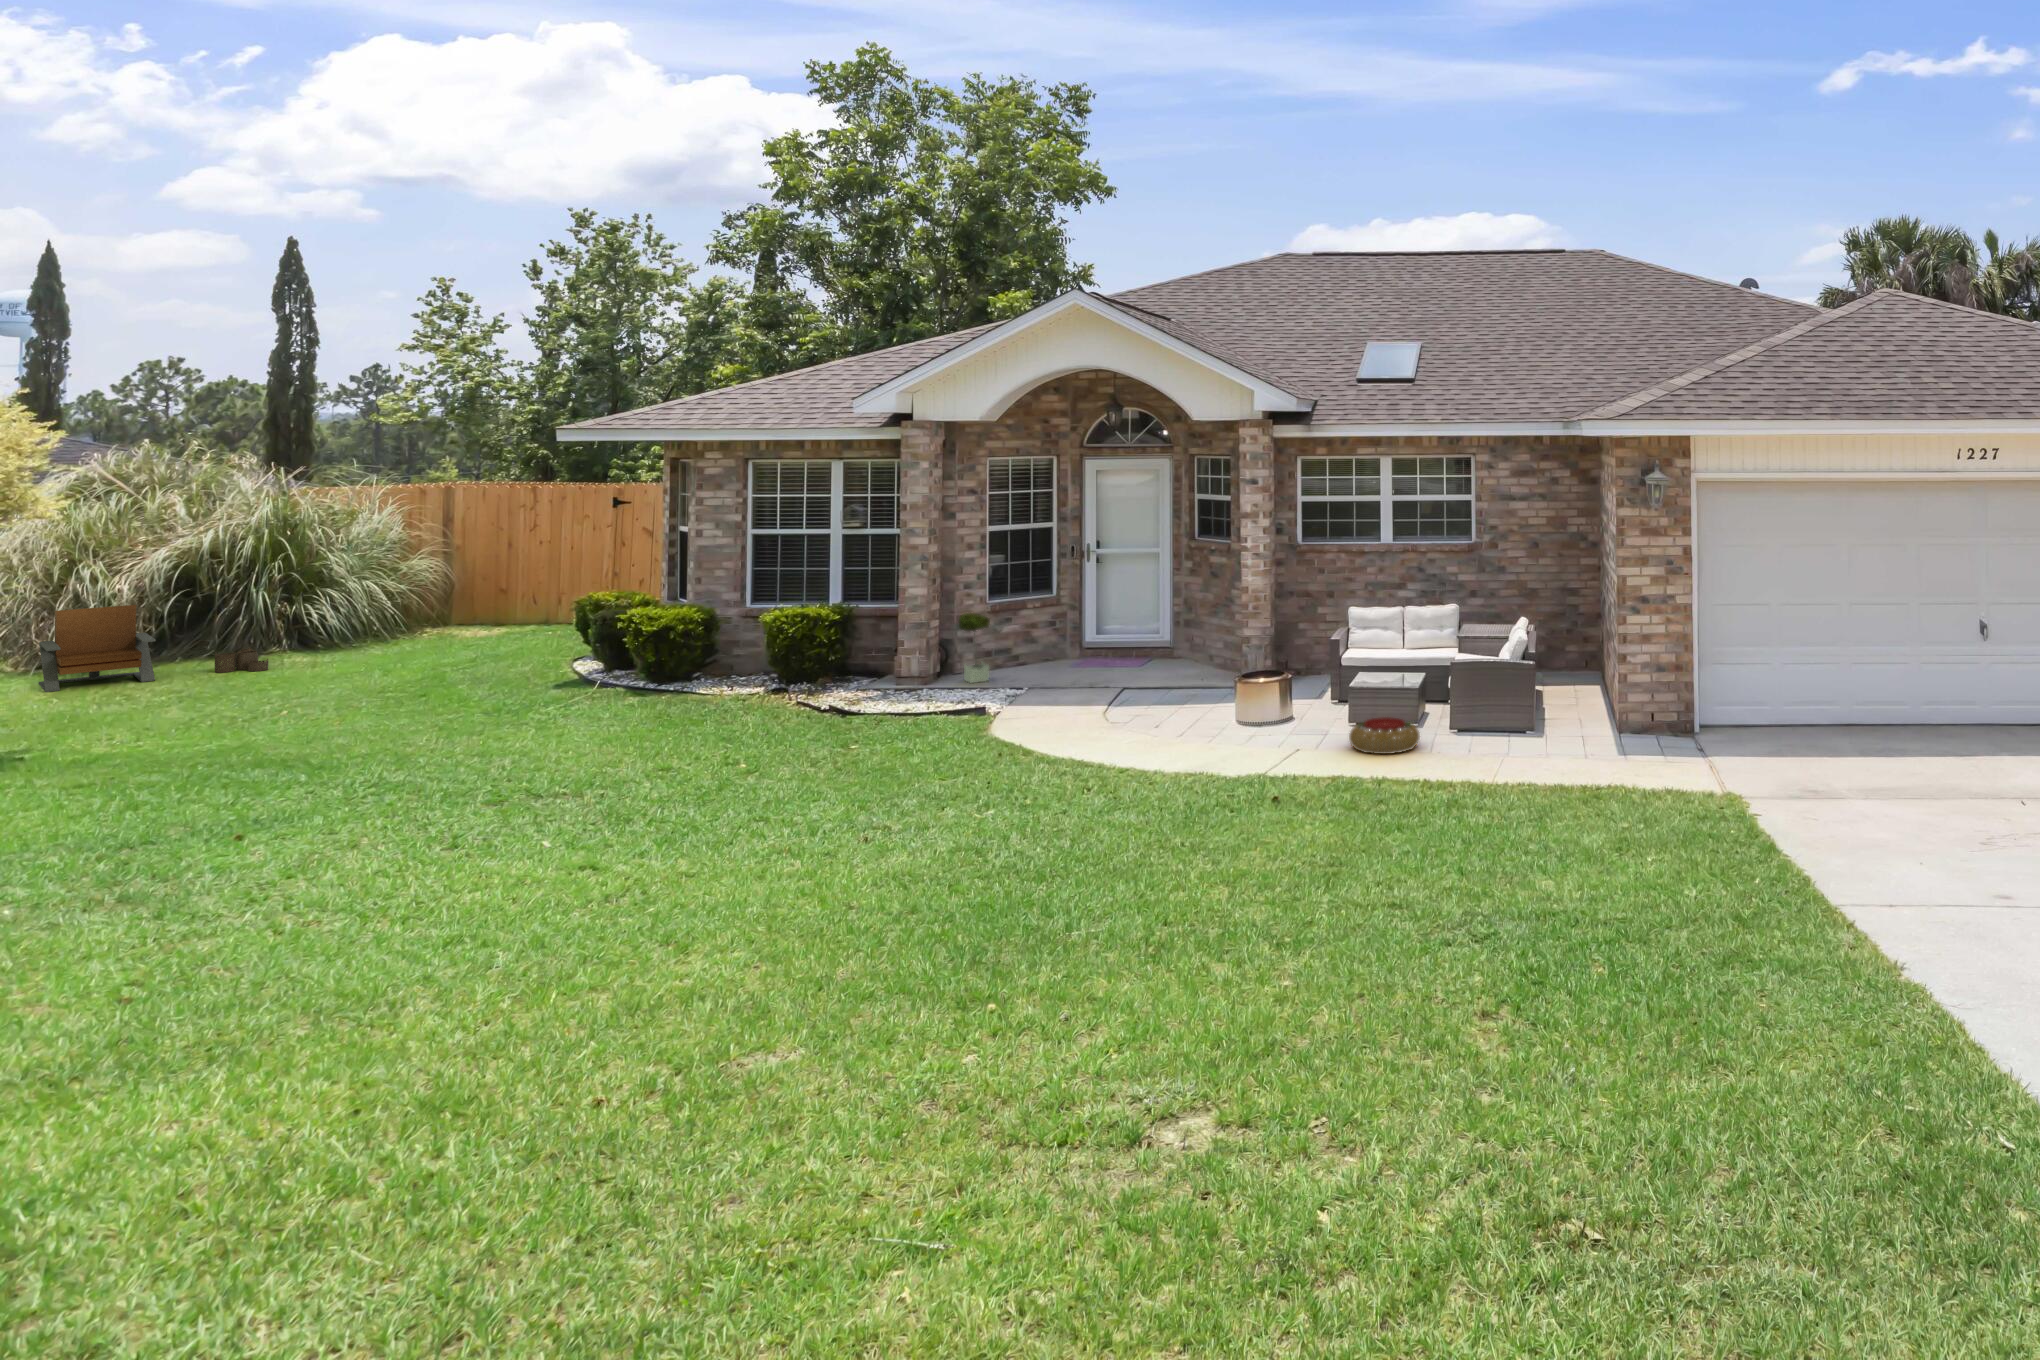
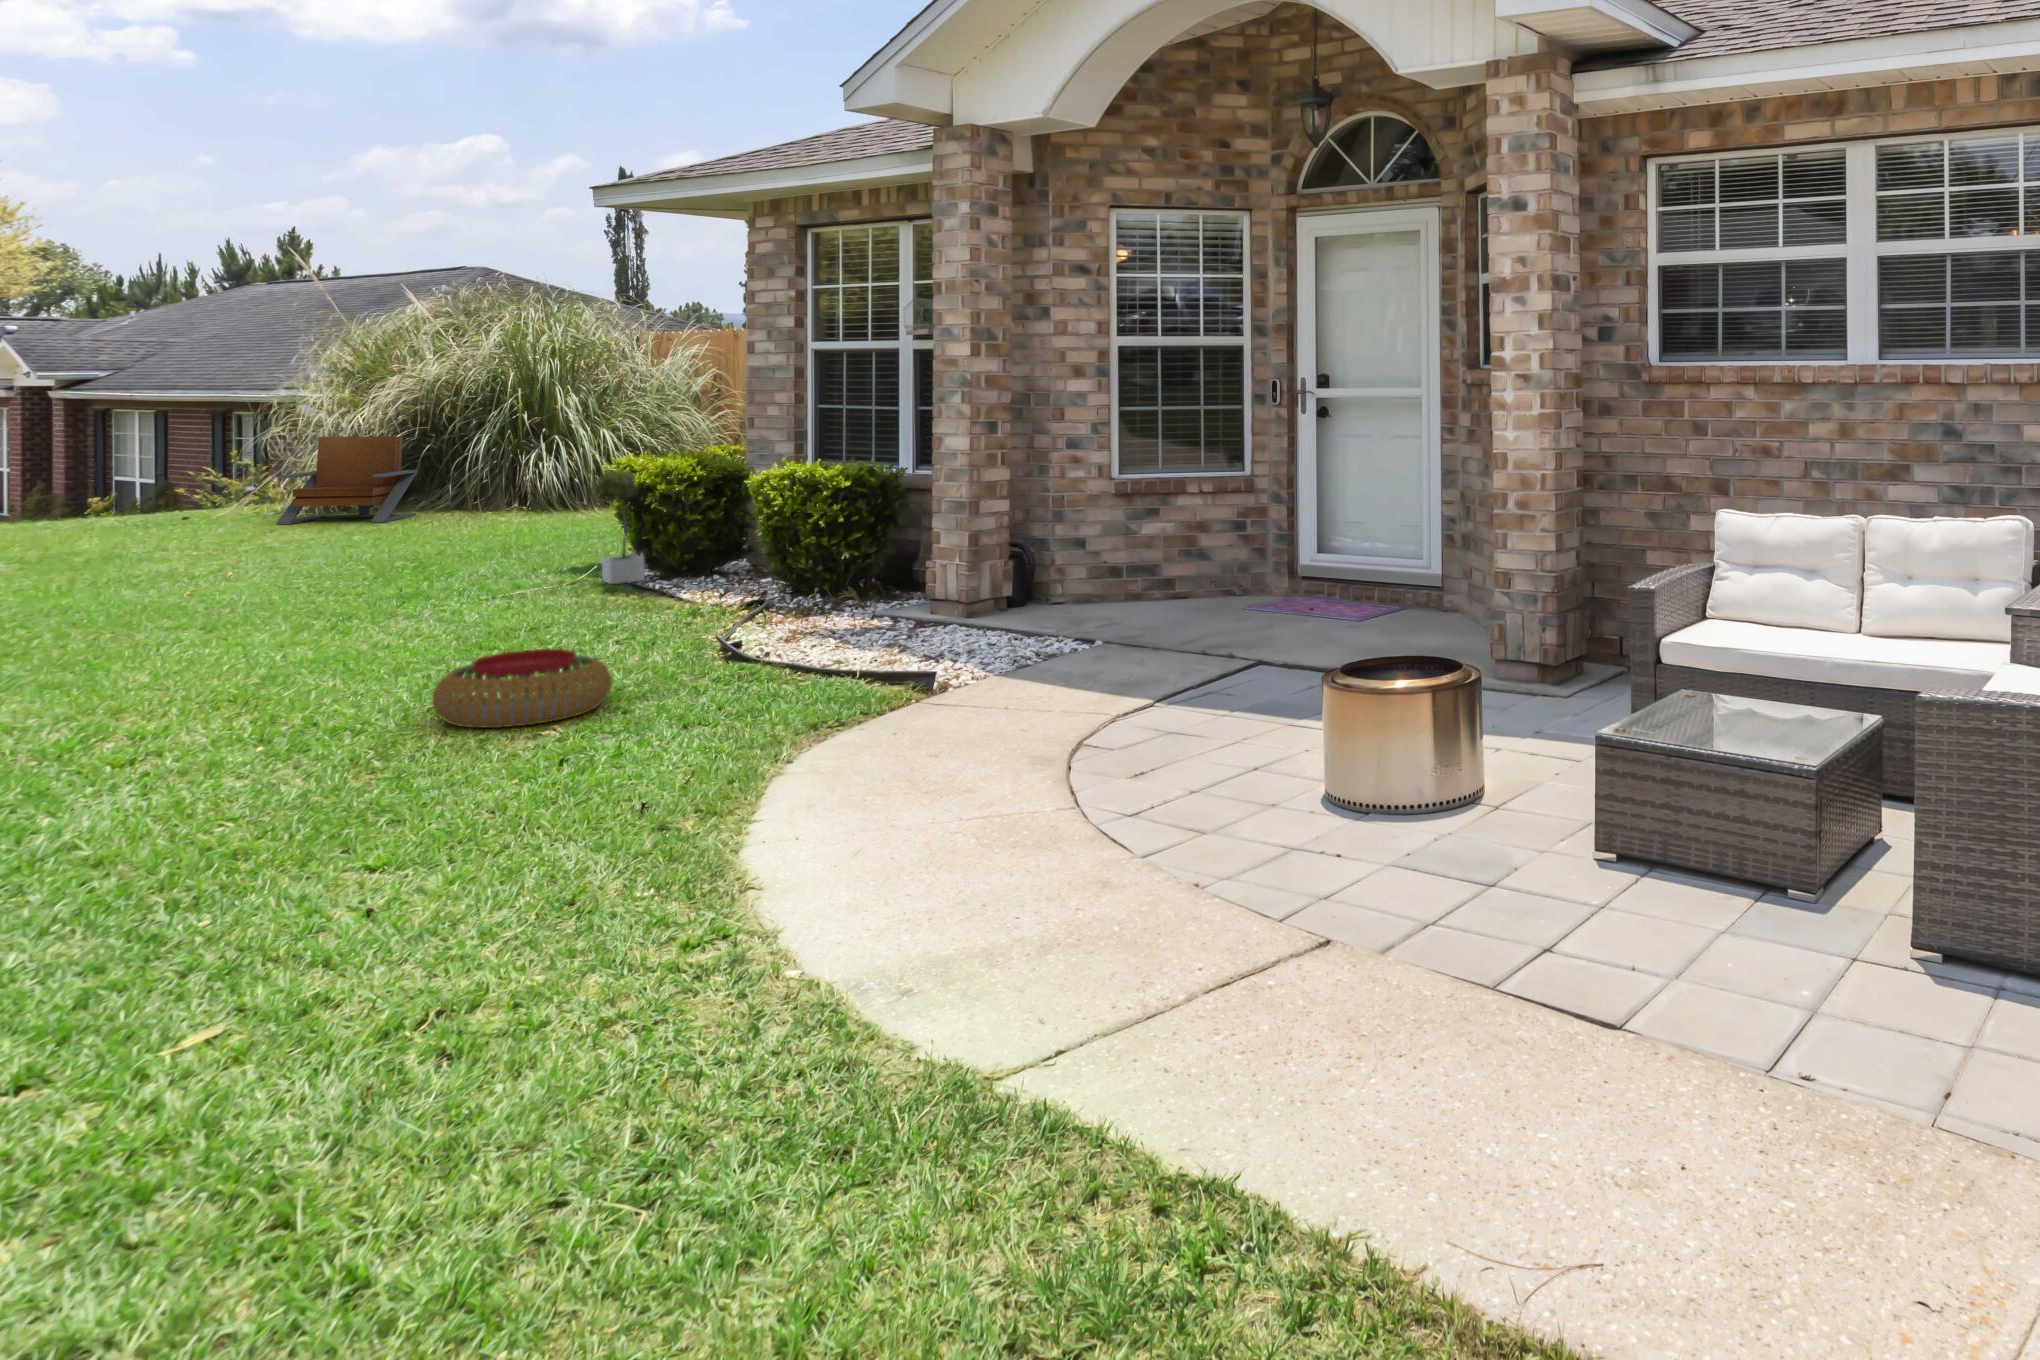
potted tree: present [959,613,990,683] -> present [595,469,645,584]
woven basket: present [215,647,268,673] -> none [456,494,517,521]
pouf: present [1349,717,1420,754] -> present [432,649,612,728]

